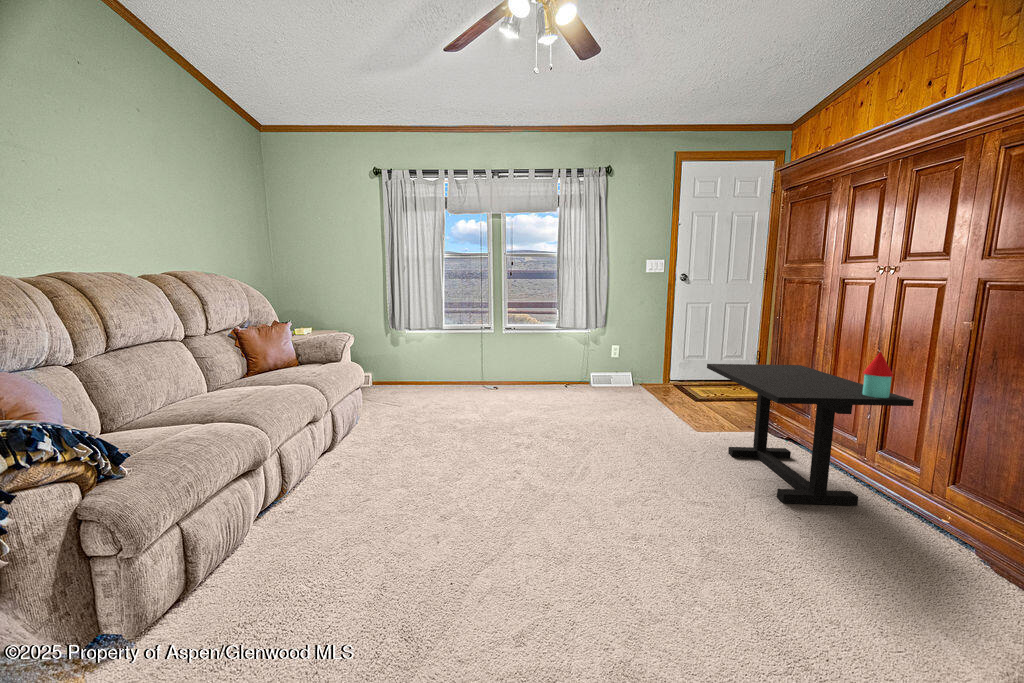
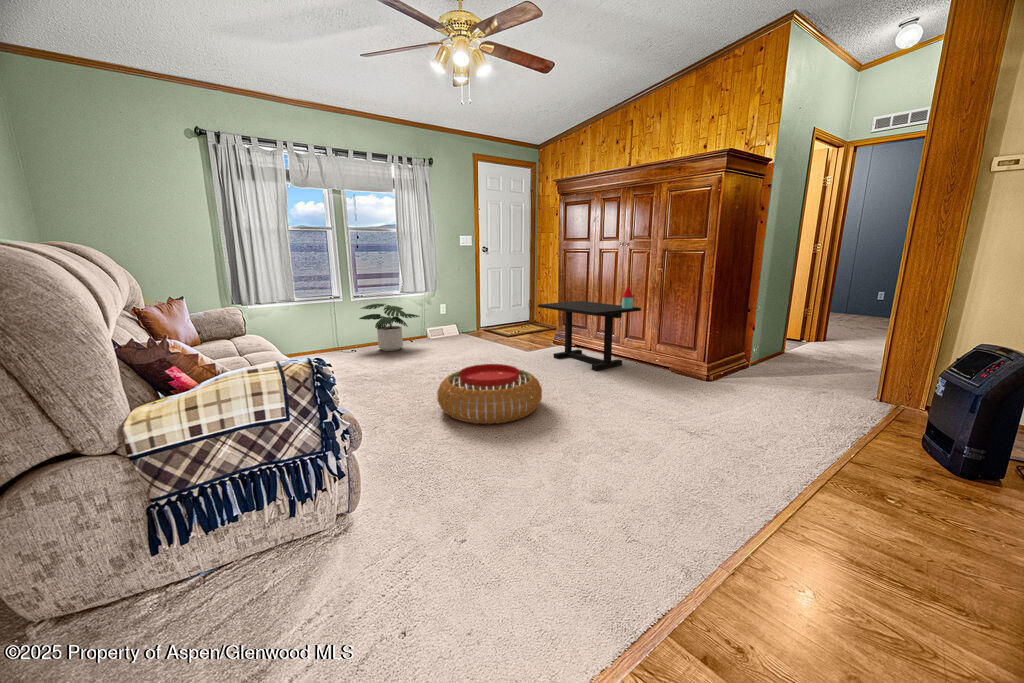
potted plant: none [501,339,570,395] -> present [359,304,420,351]
pouf: none [440,449,604,565] -> present [437,364,542,424]

